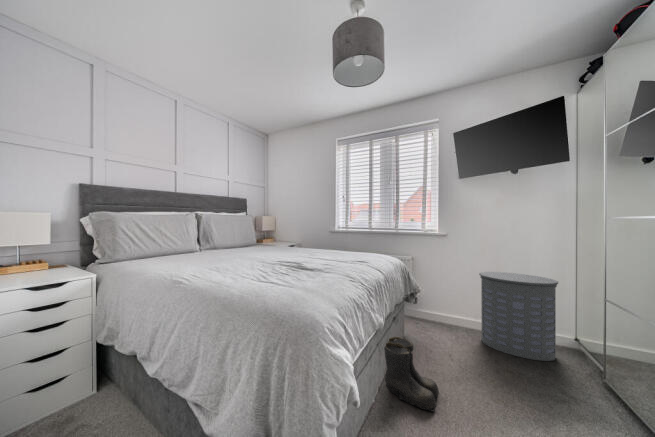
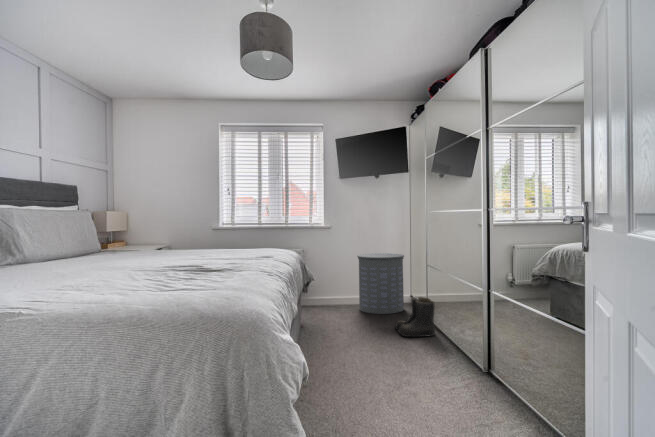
boots: present [384,337,439,411] -> present [395,297,435,337]

